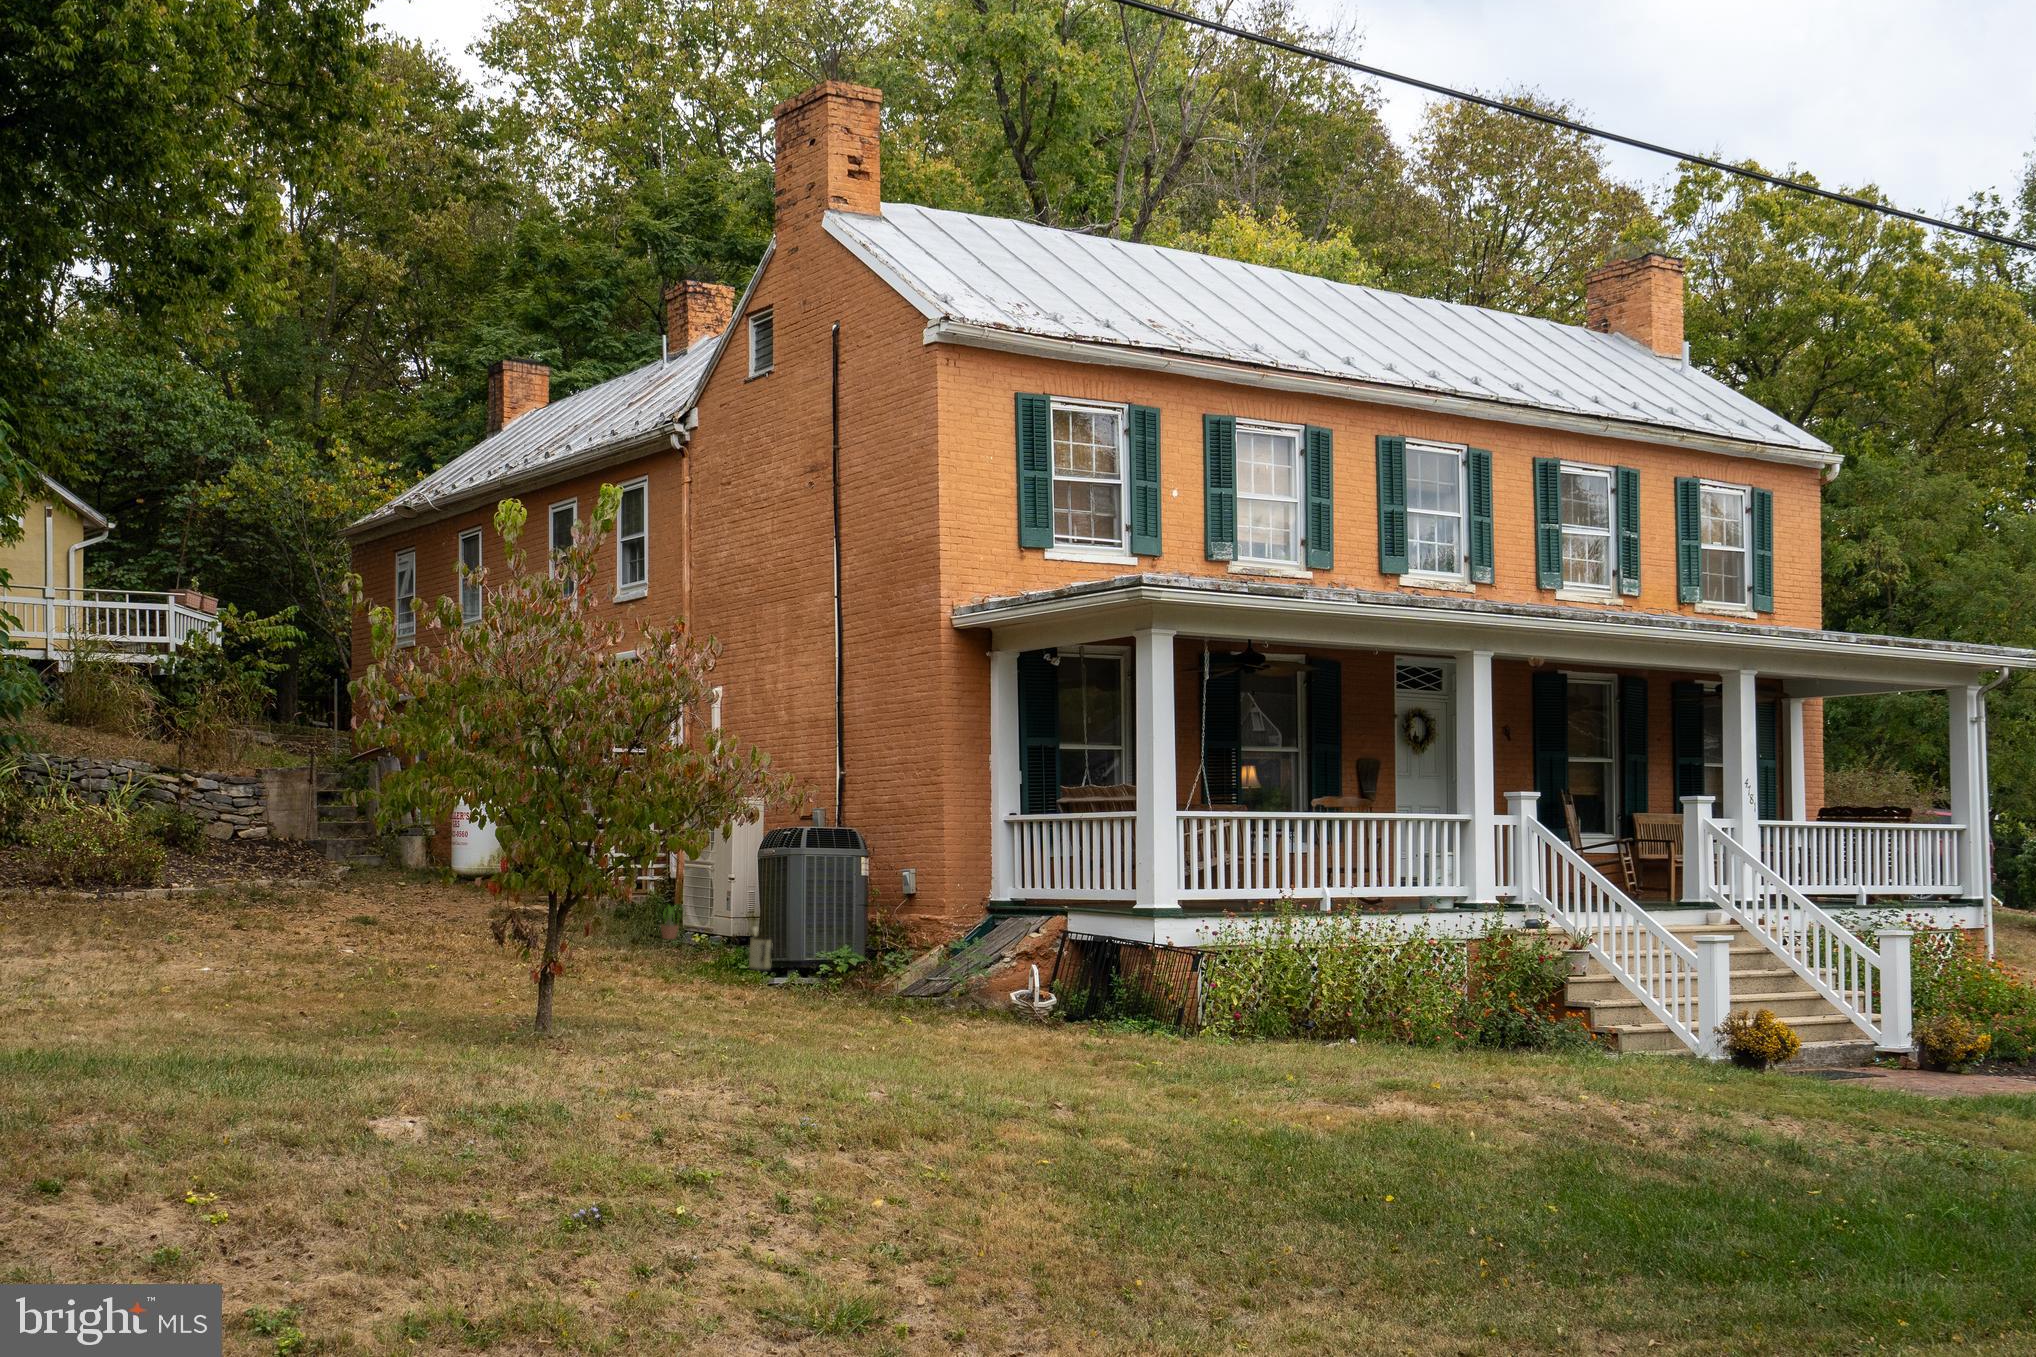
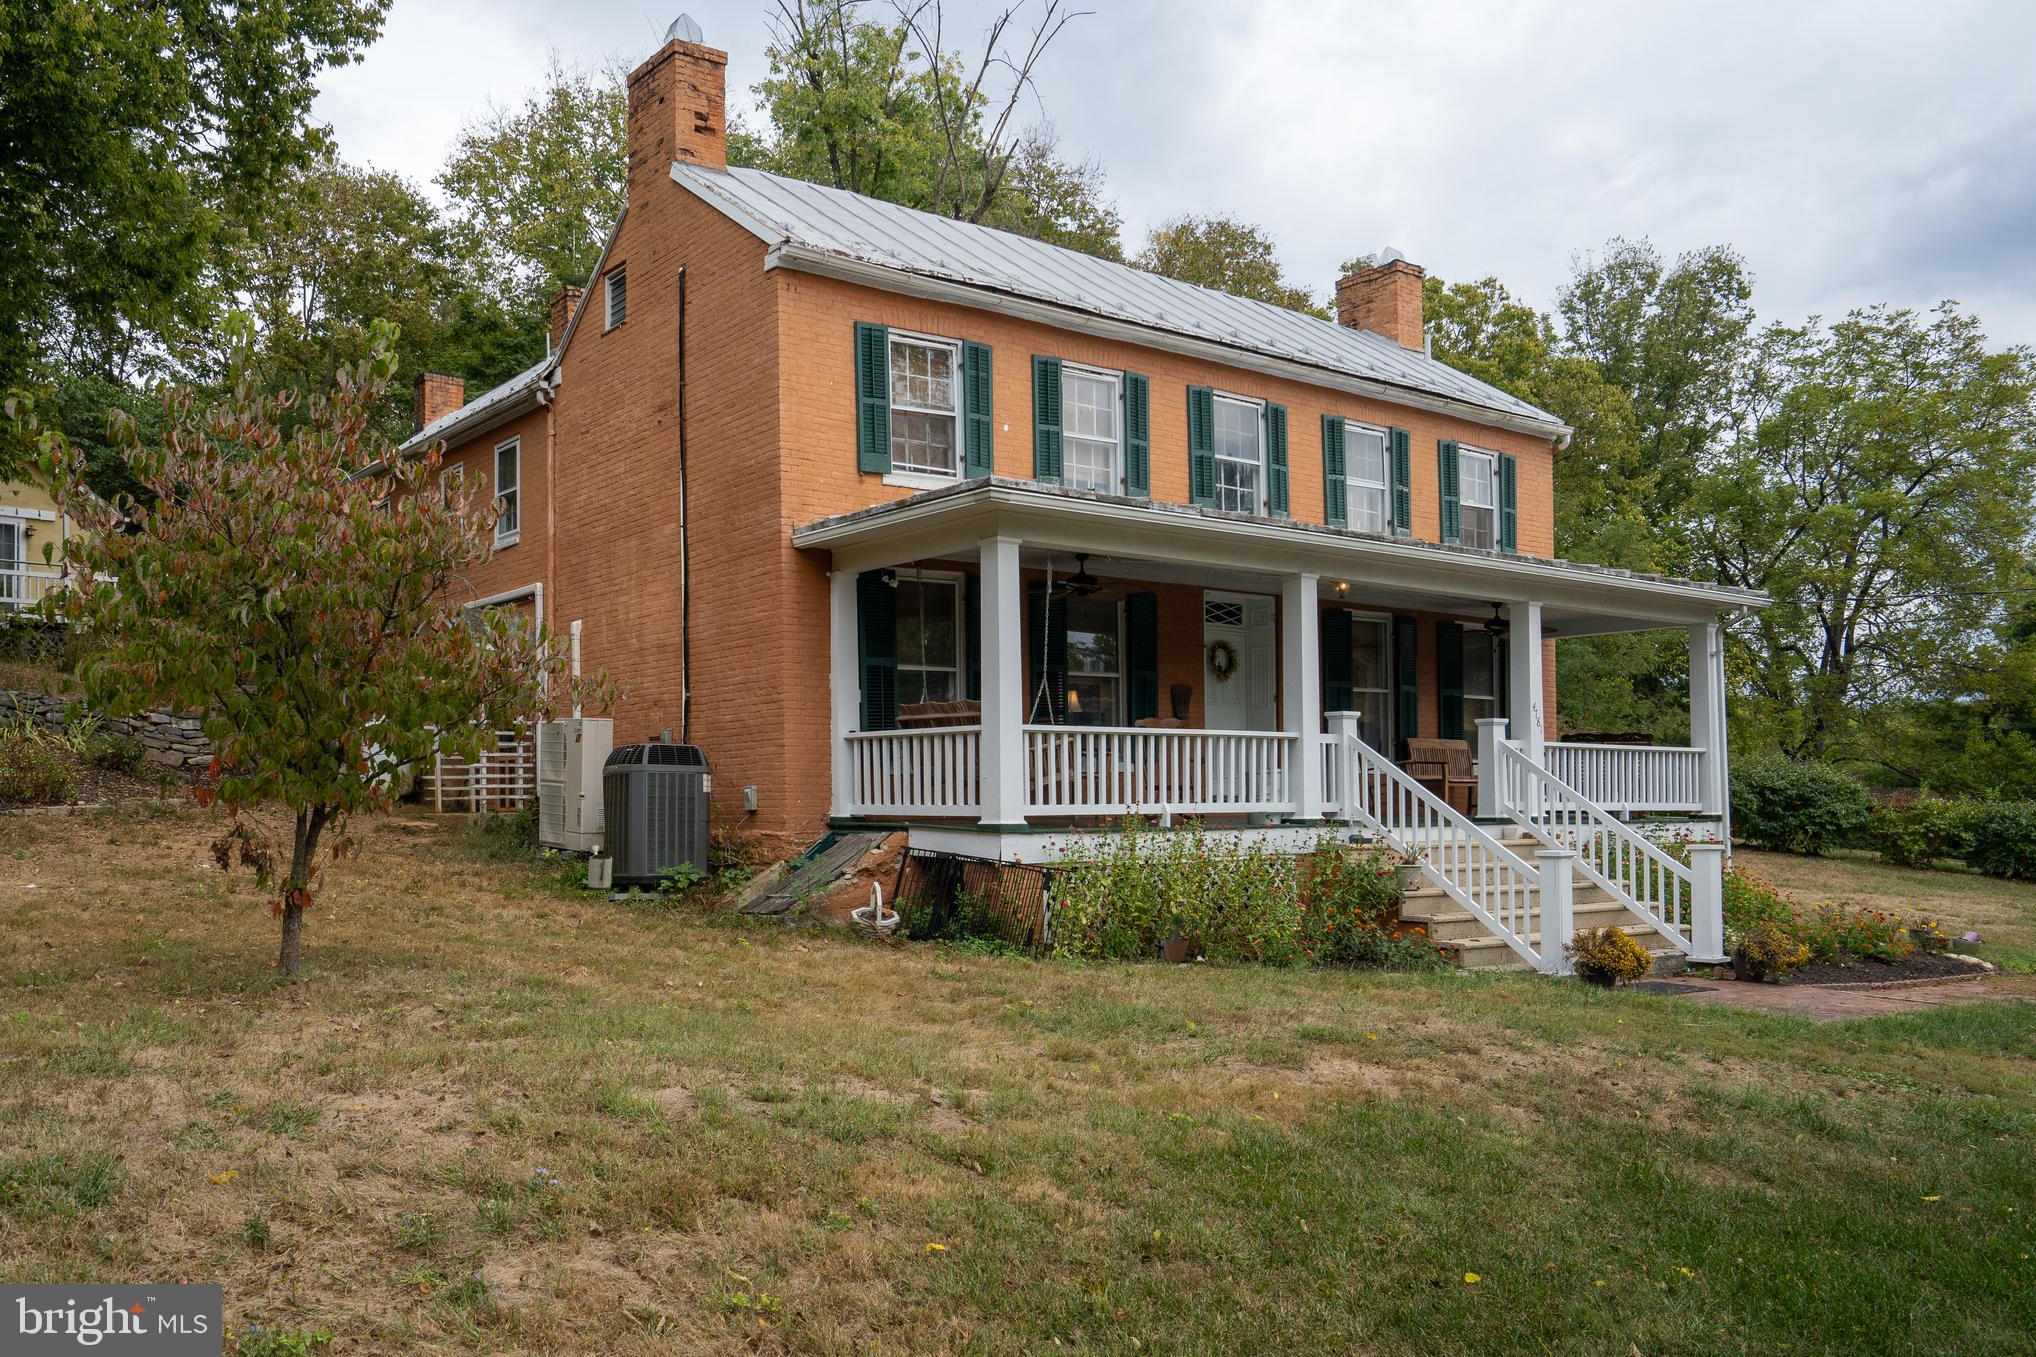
potted plant: present [659,905,686,939] -> present [1159,913,1199,962]

